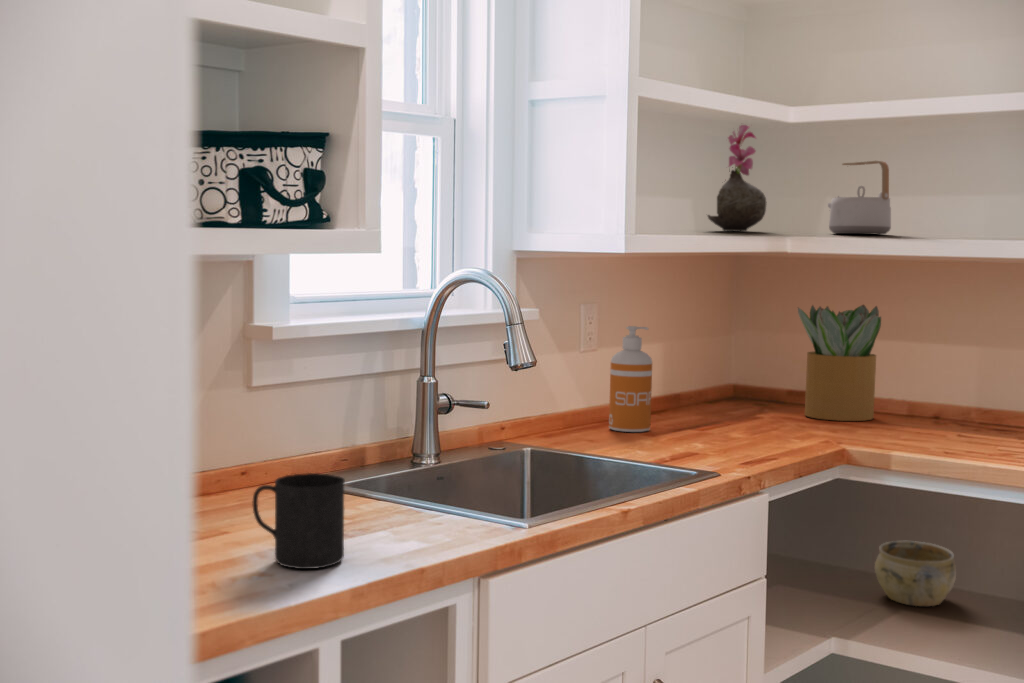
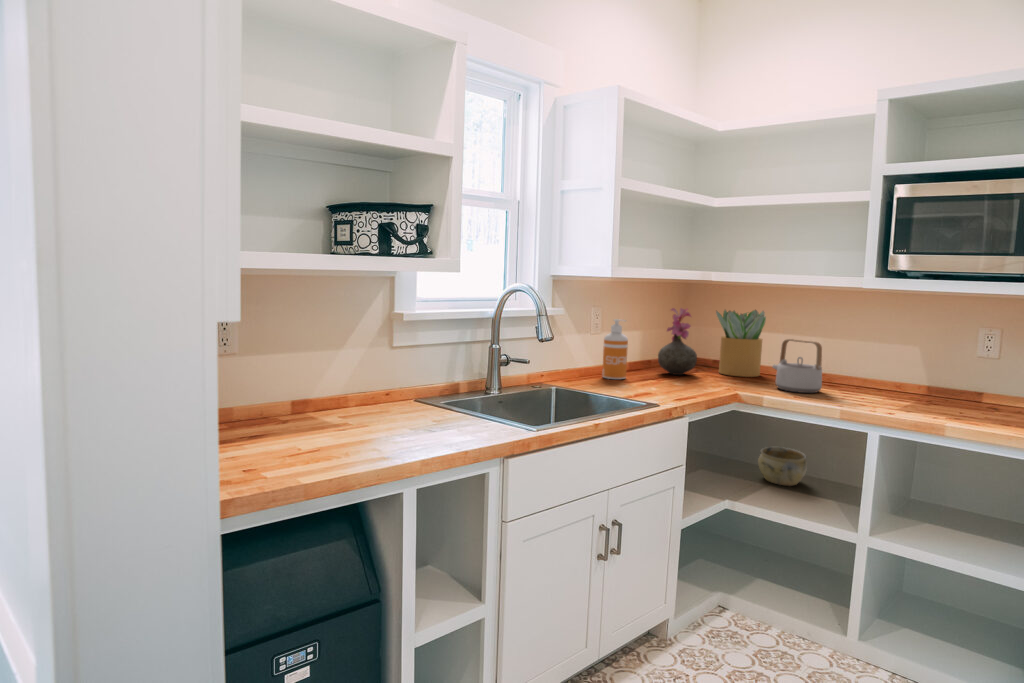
vase: present [708,125,767,231] -> present [658,308,697,375]
teapot: present [828,161,891,234] -> present [772,339,822,393]
mug: present [253,473,345,569] -> none [374,396,426,451]

